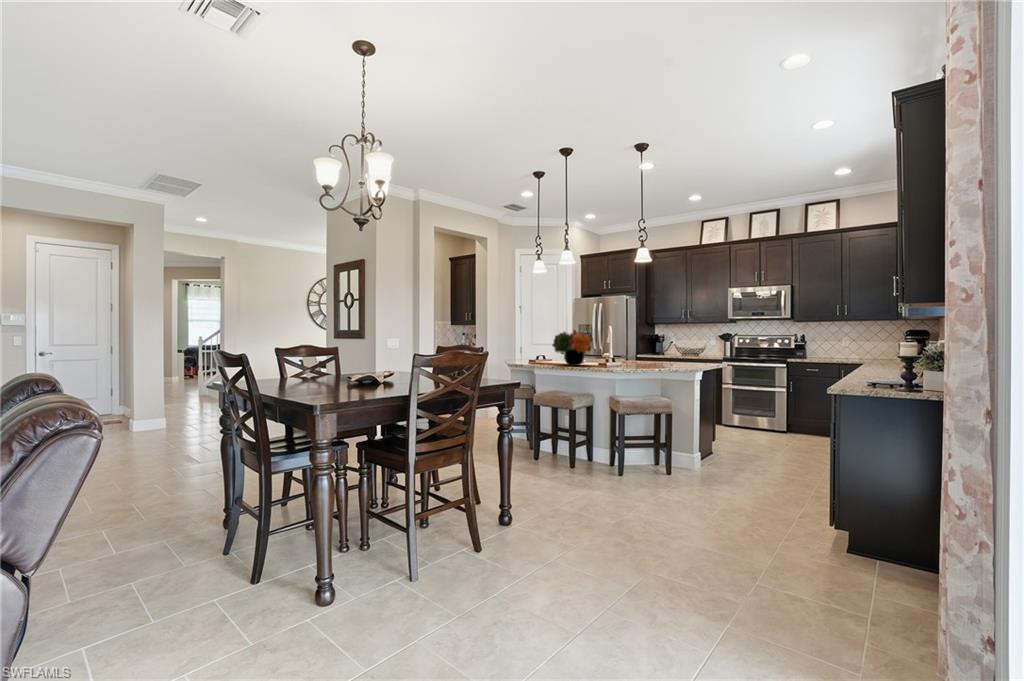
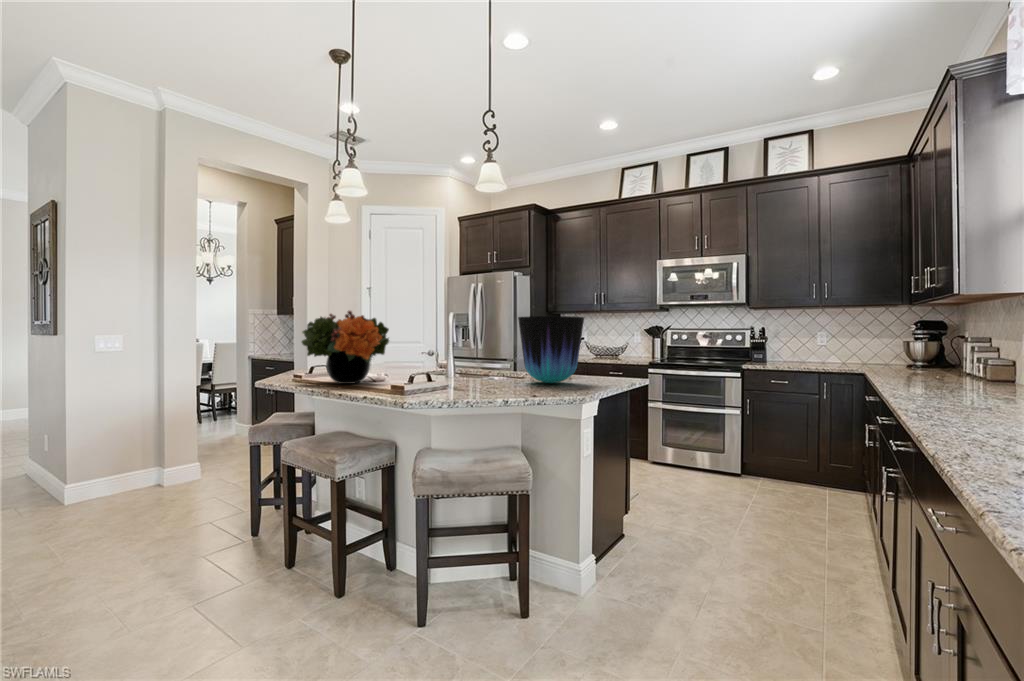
vase: none [657,332,693,366] -> present [518,316,584,383]

